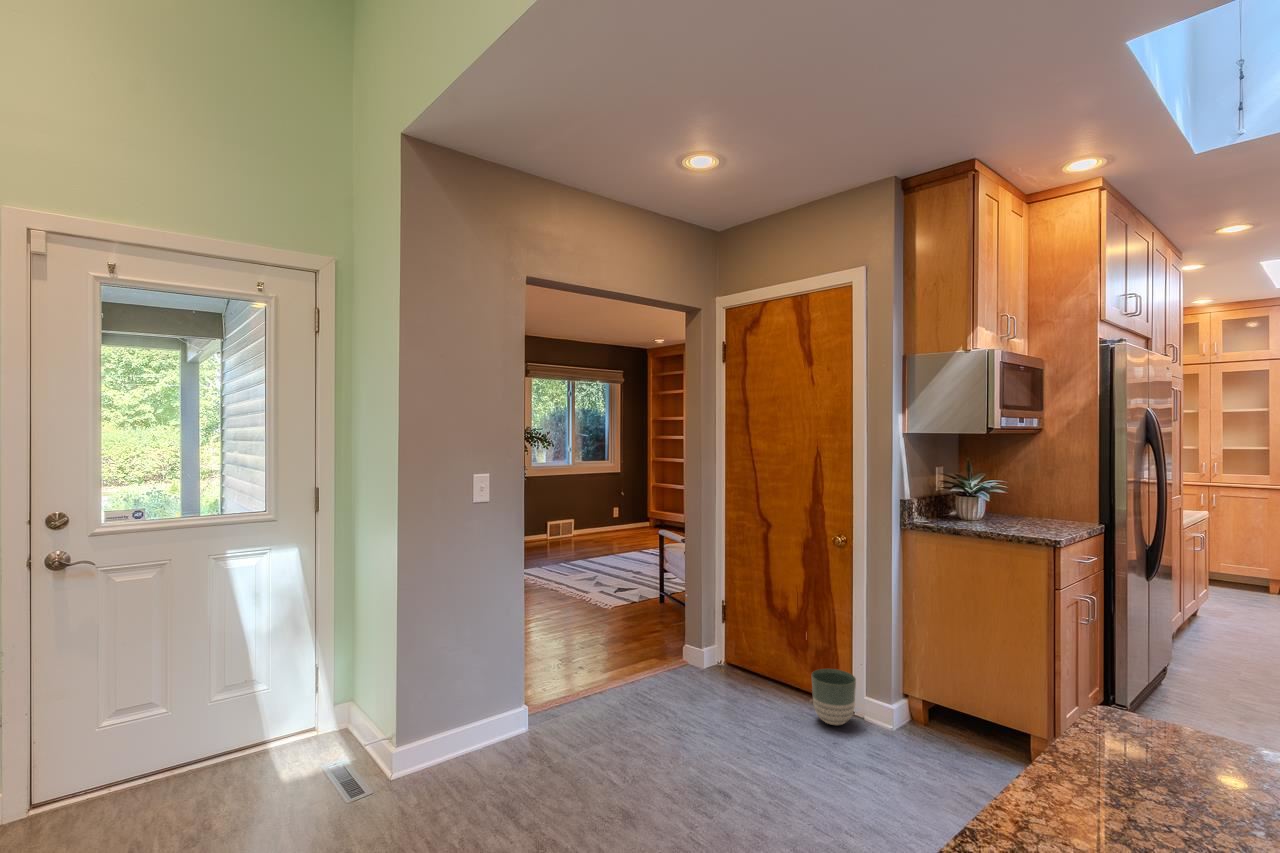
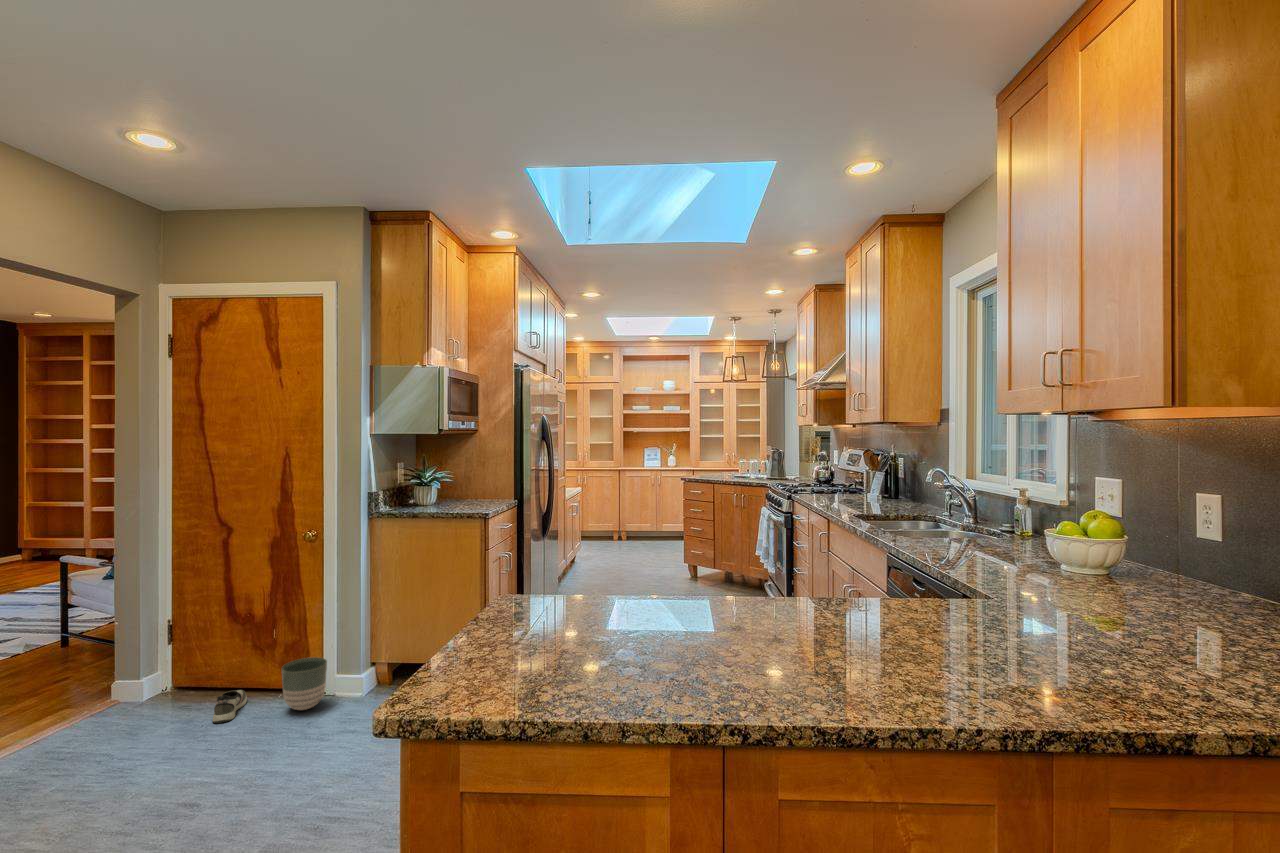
shoe: none [752,675,782,712] -> present [213,690,247,723]

